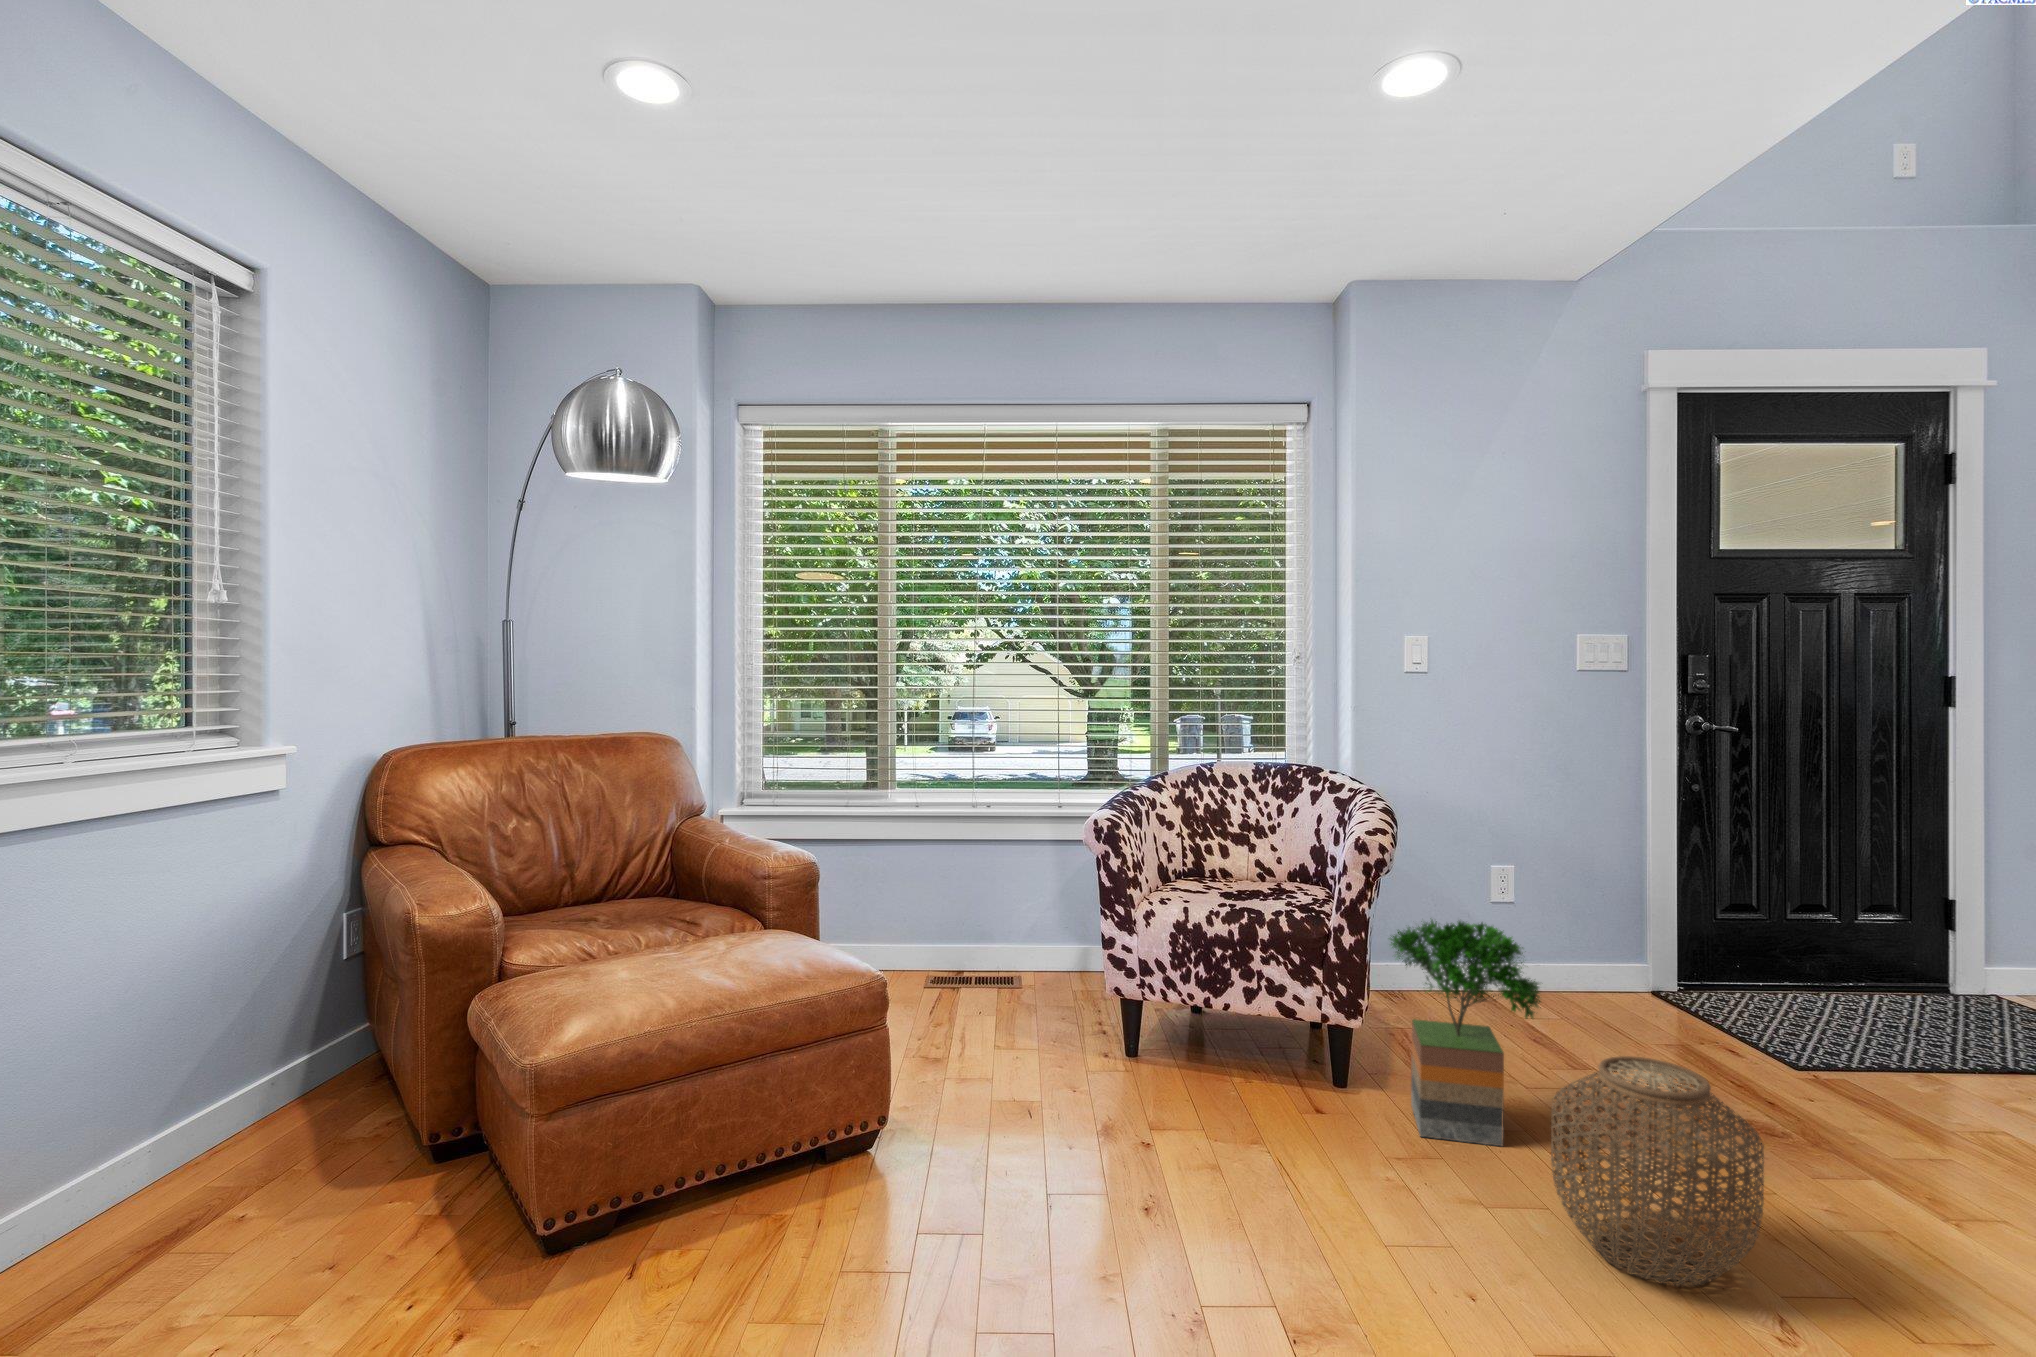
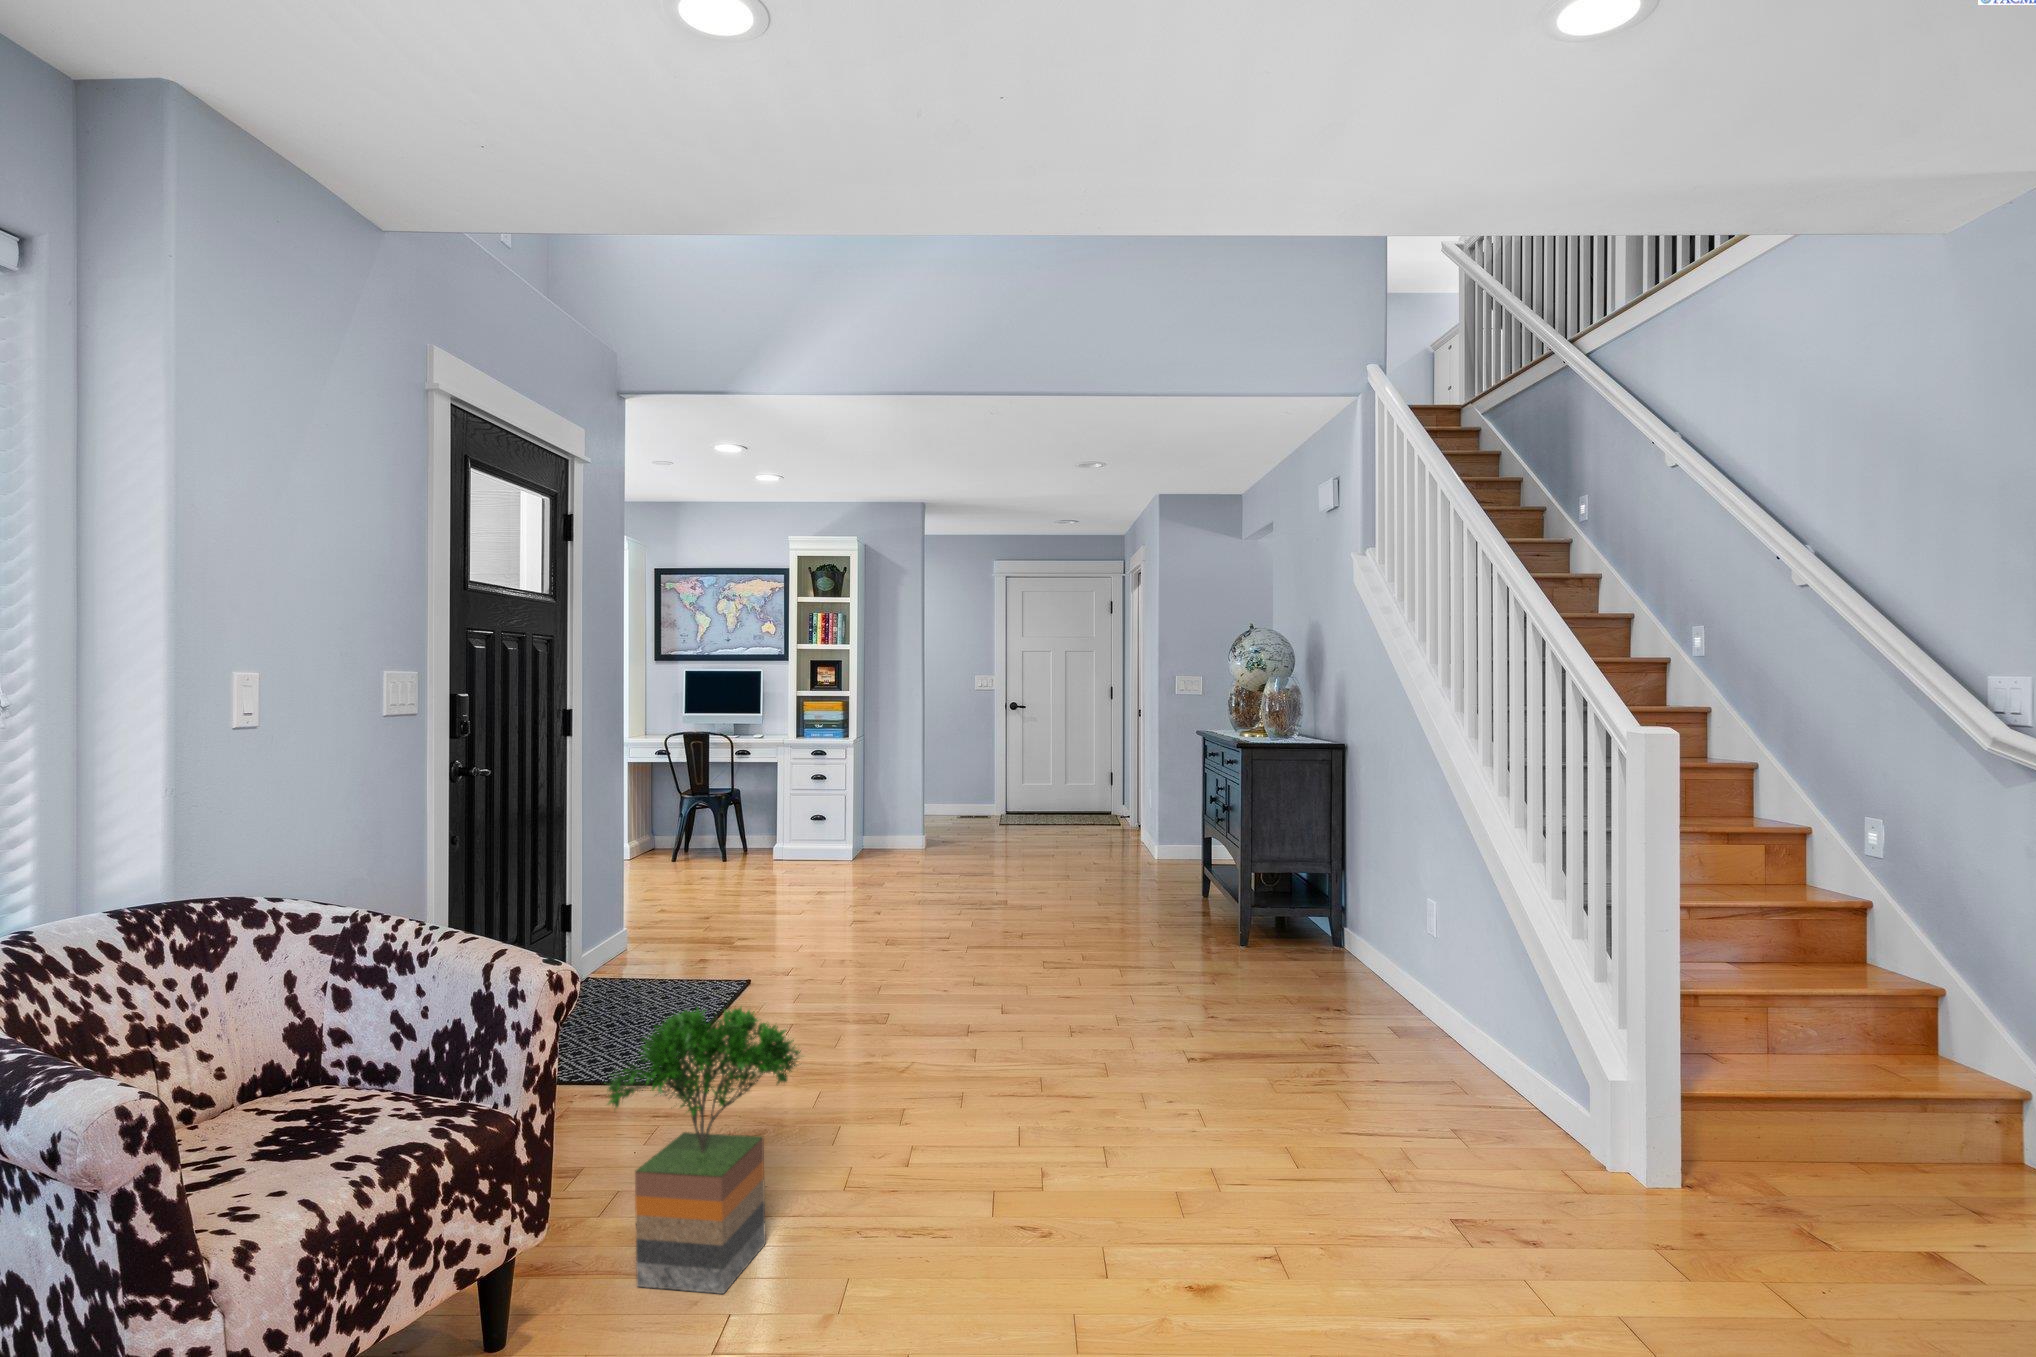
woven basket: present [1551,1056,1764,1286] -> none [900,1036,1056,1233]

